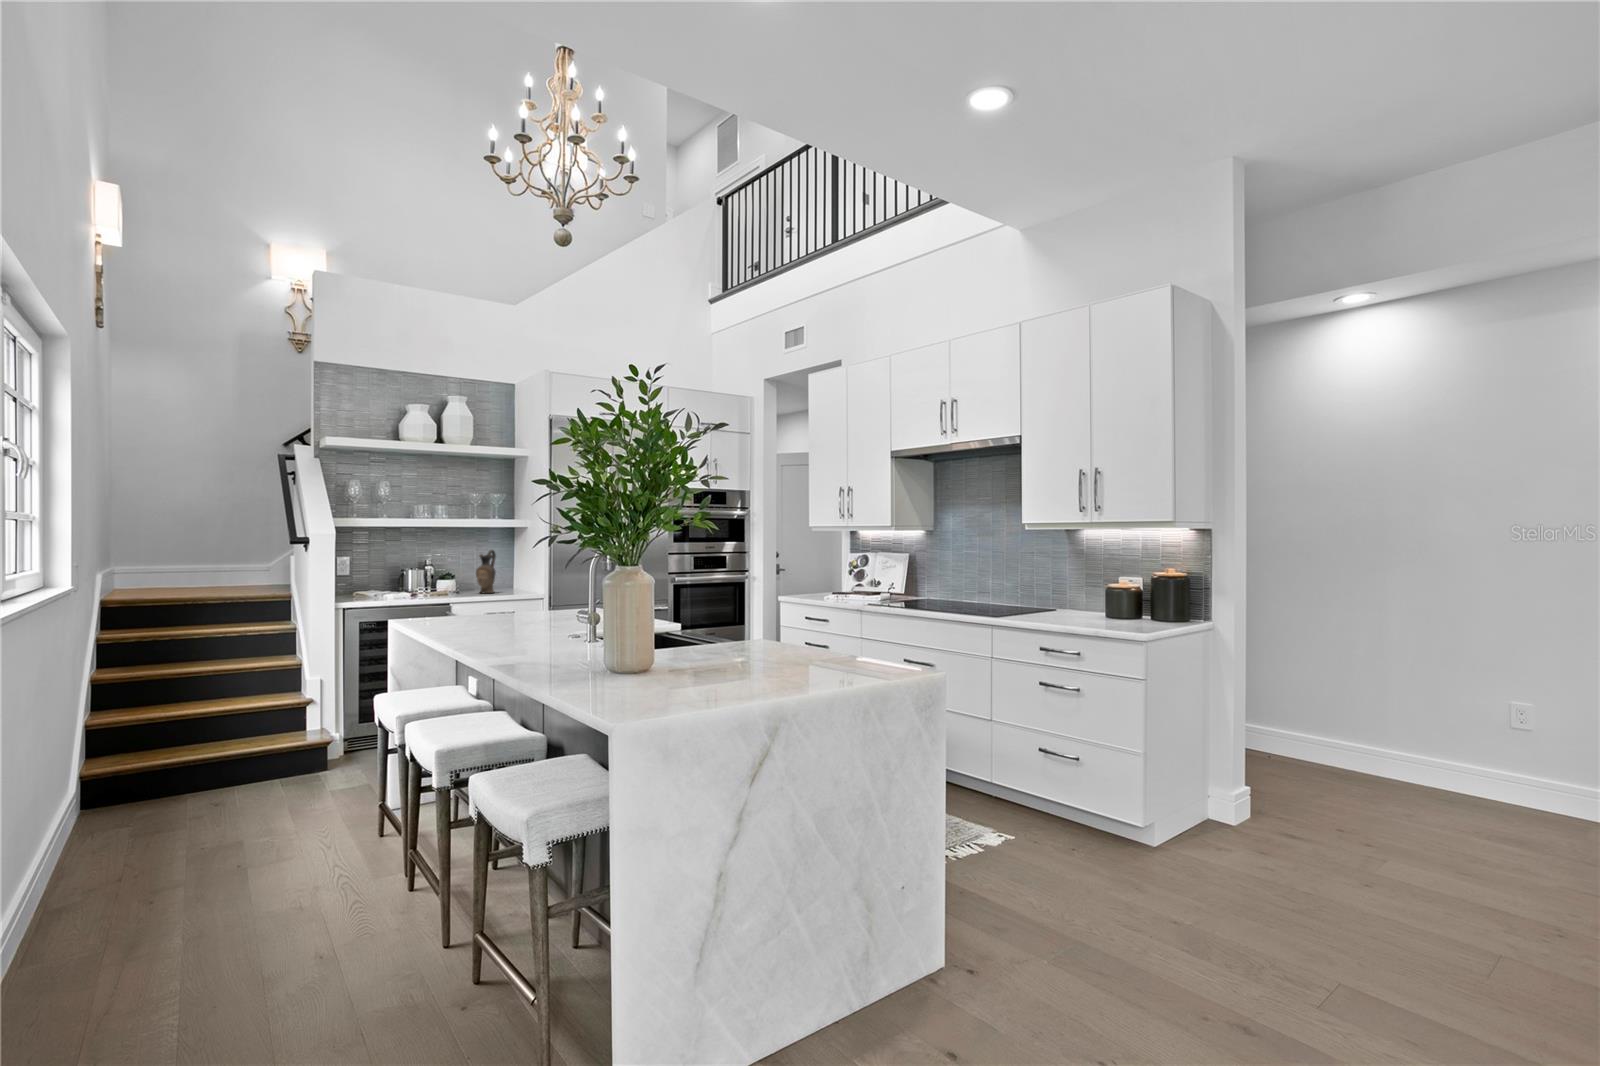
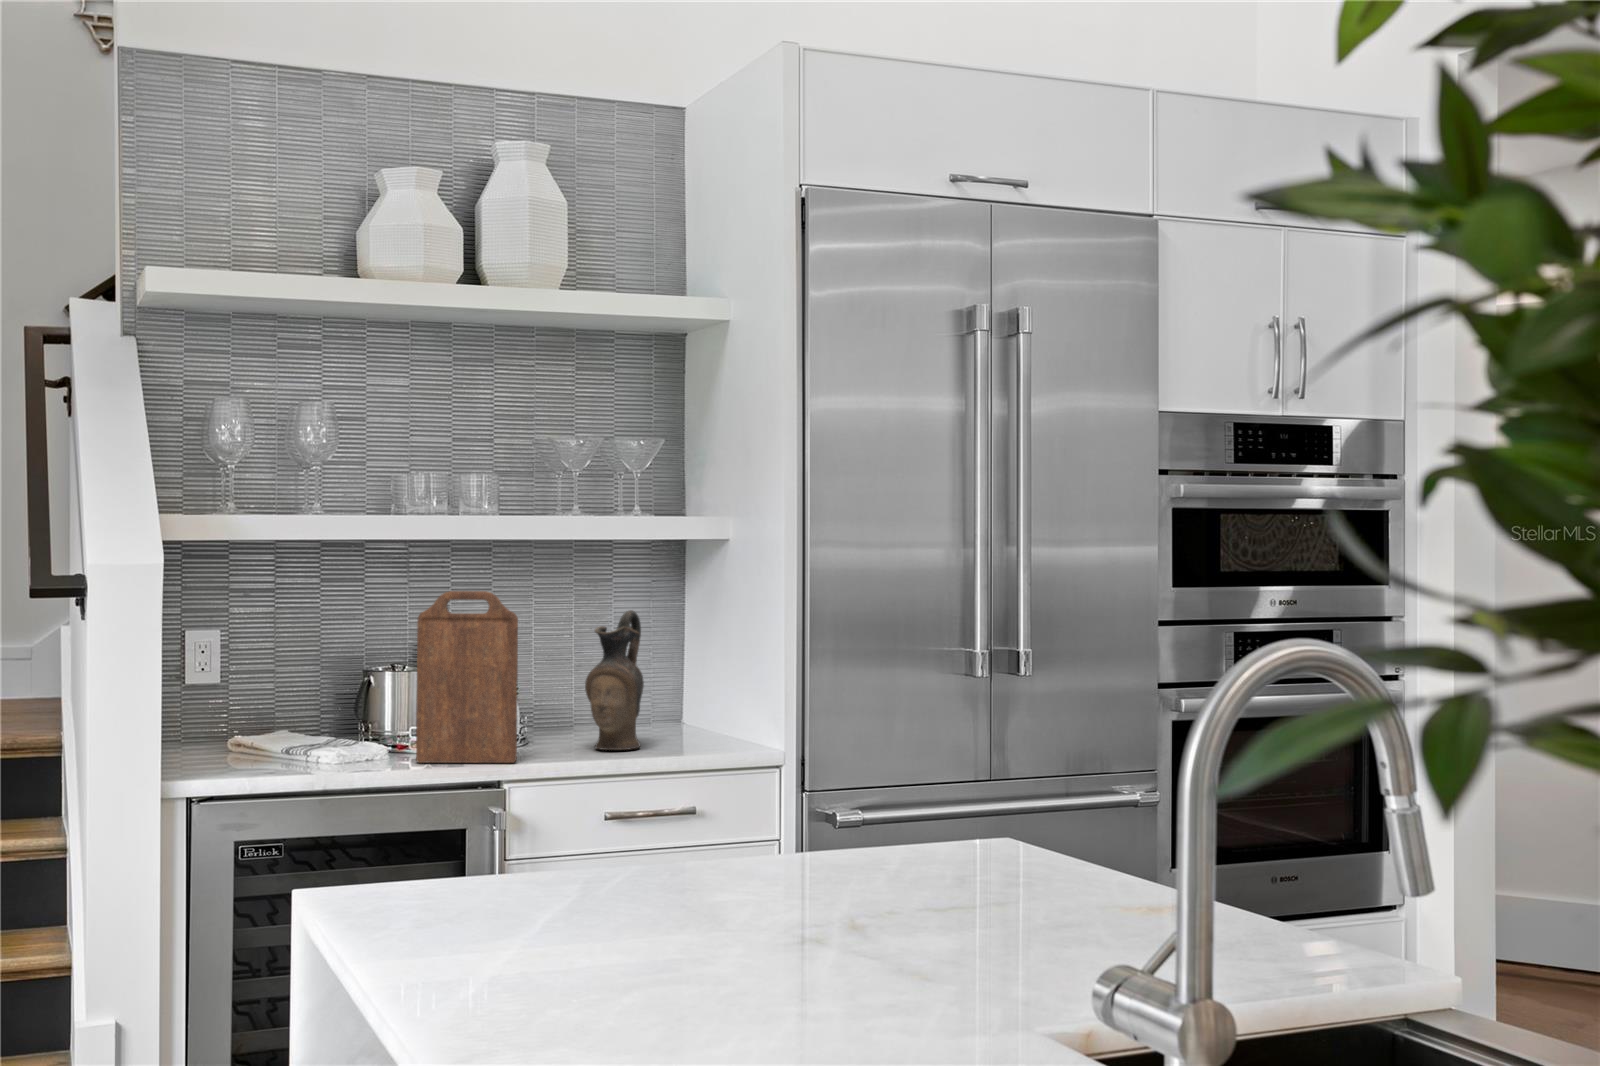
cutting board: none [417,543,451,596] -> present [416,591,518,763]

